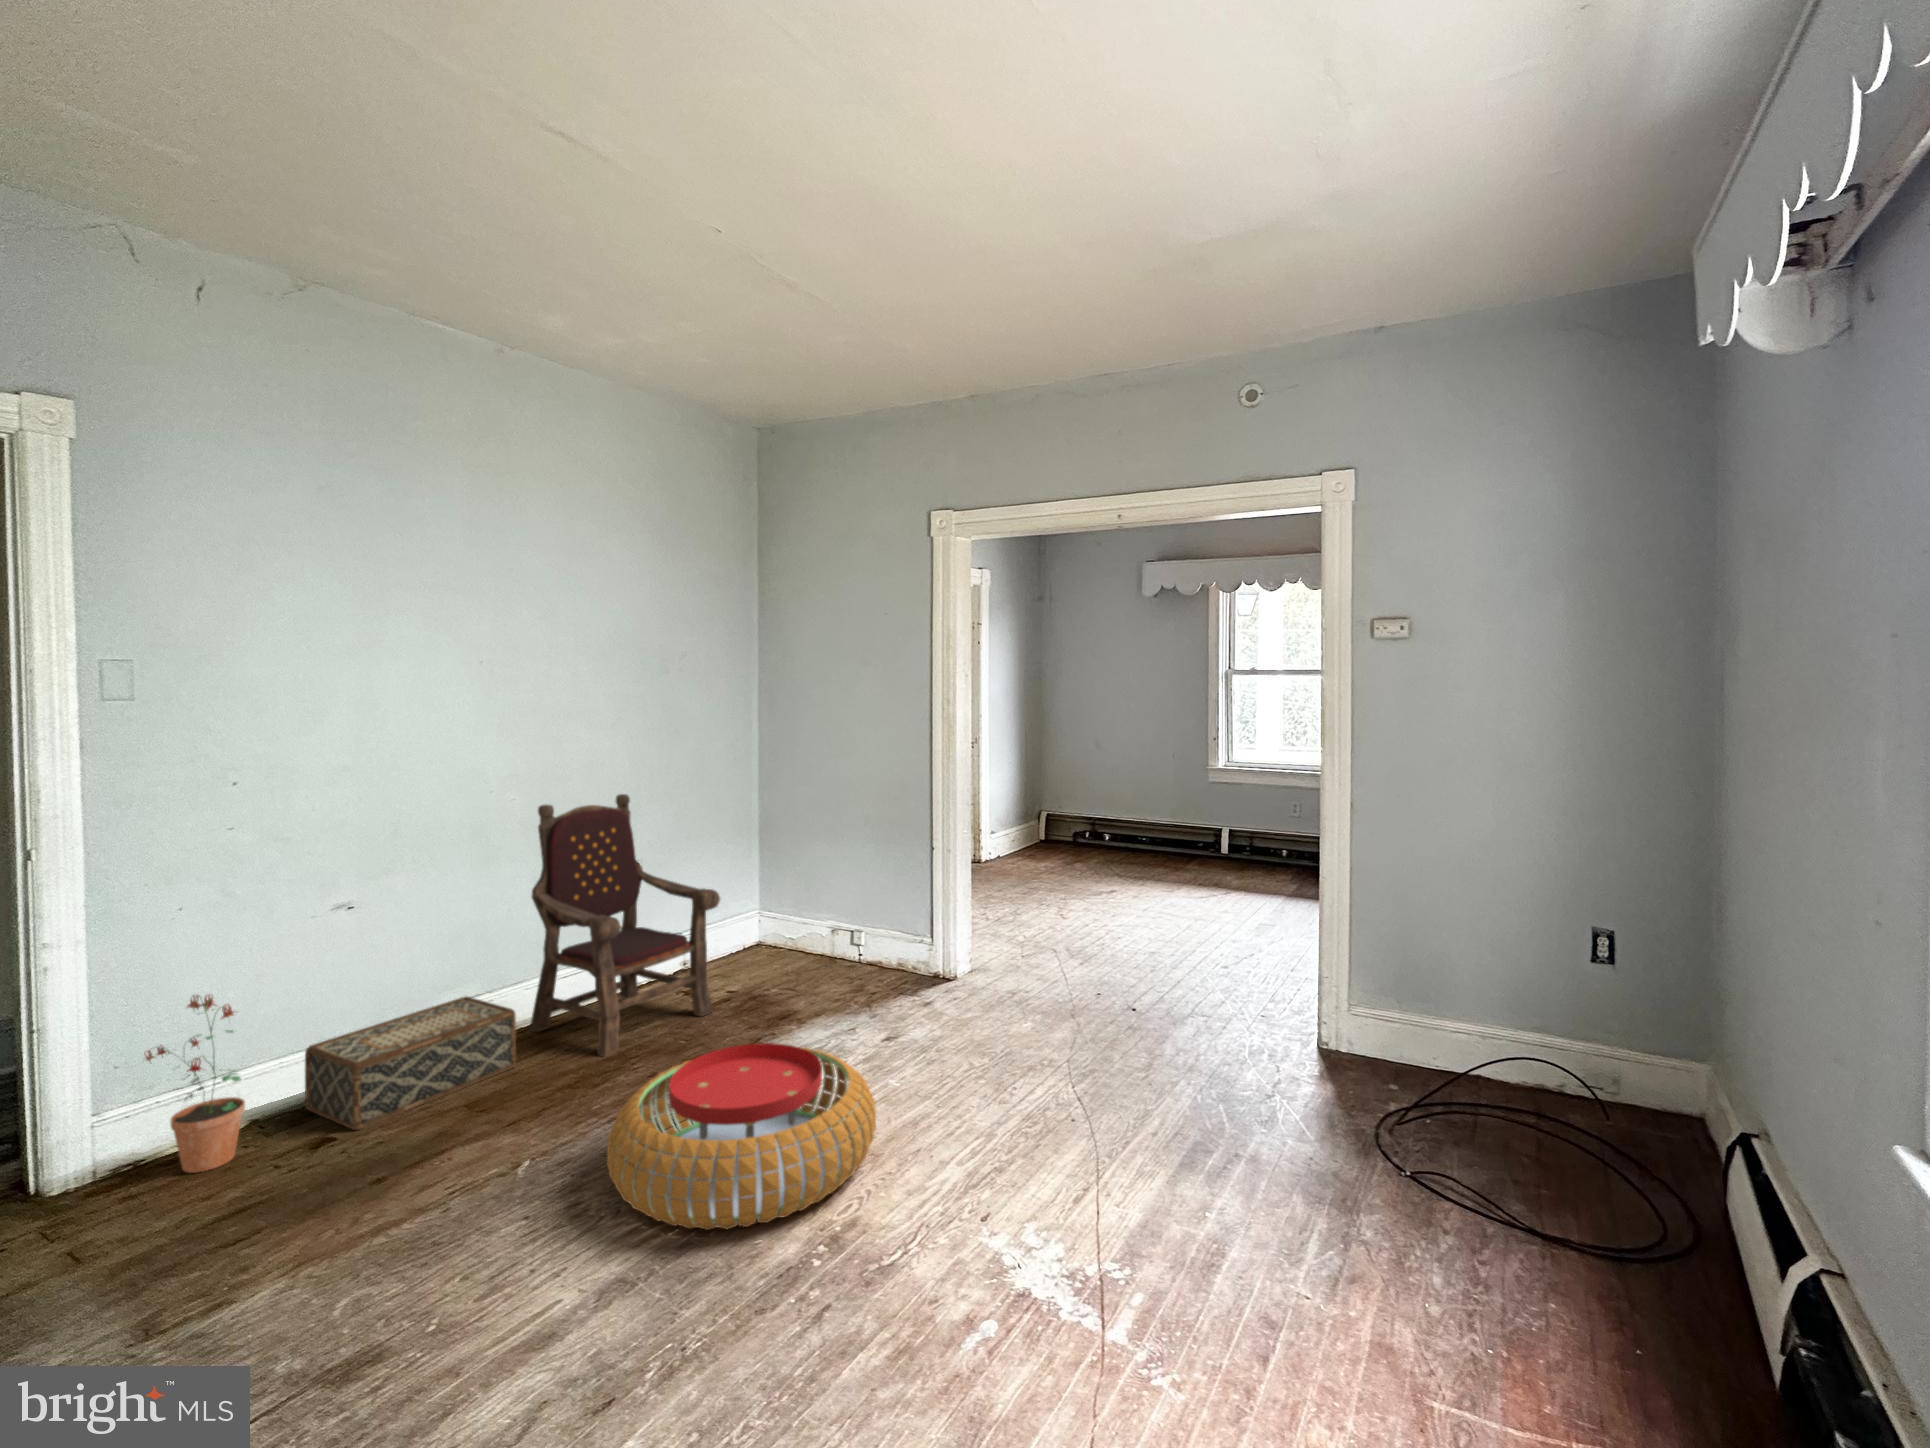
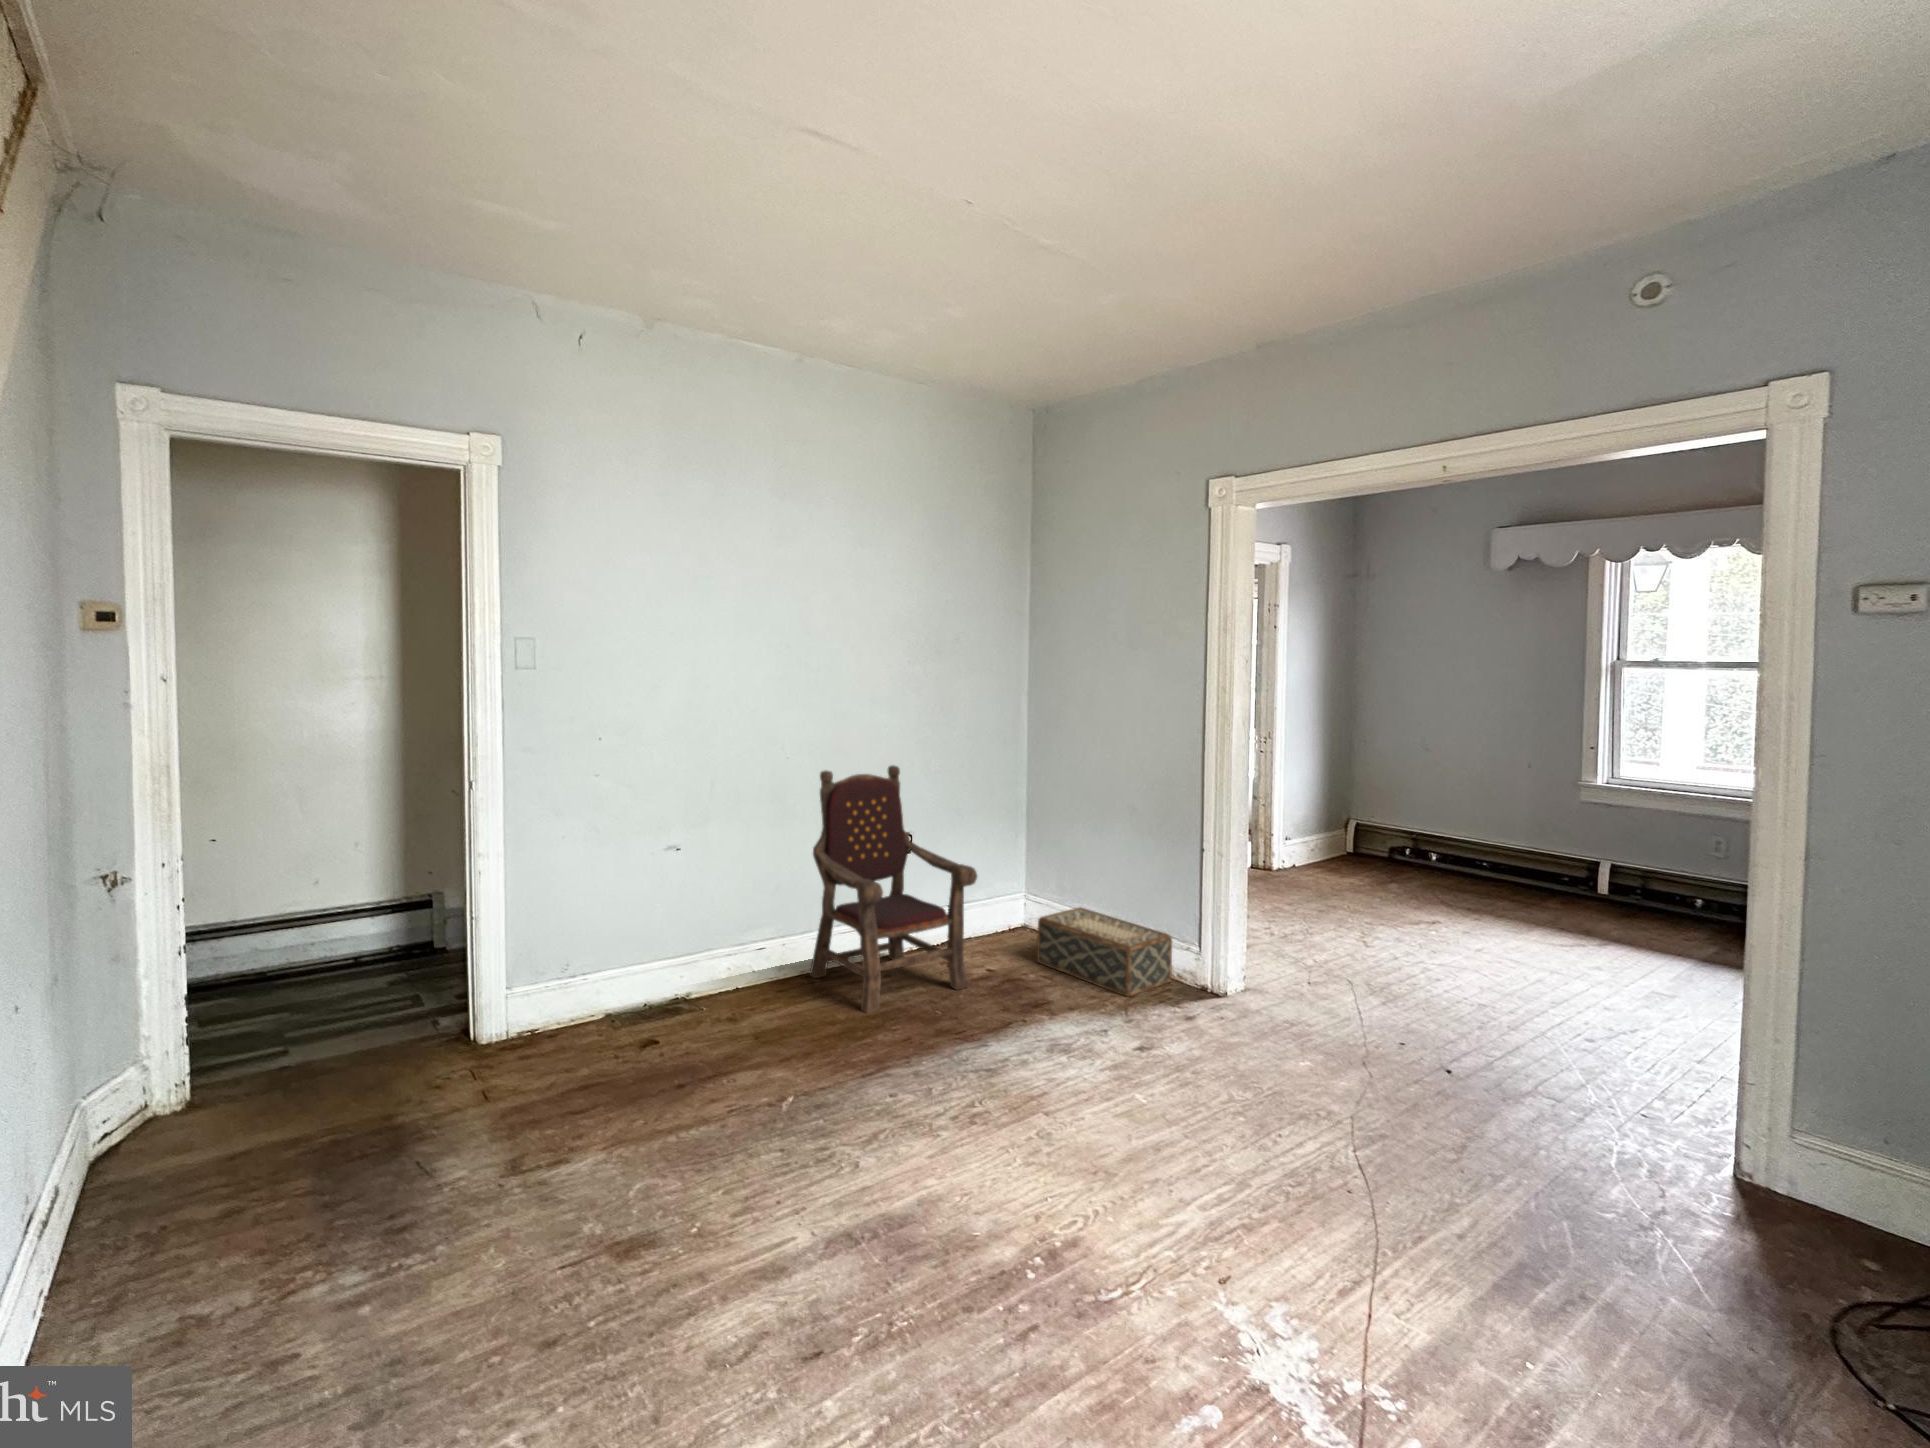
potted plant: present [145,995,245,1173] -> none [530,905,596,1048]
woven basket: present [305,997,516,1130] -> present [1037,907,1172,996]
pouf: present [607,1043,876,1230] -> none [849,1030,1111,1218]

